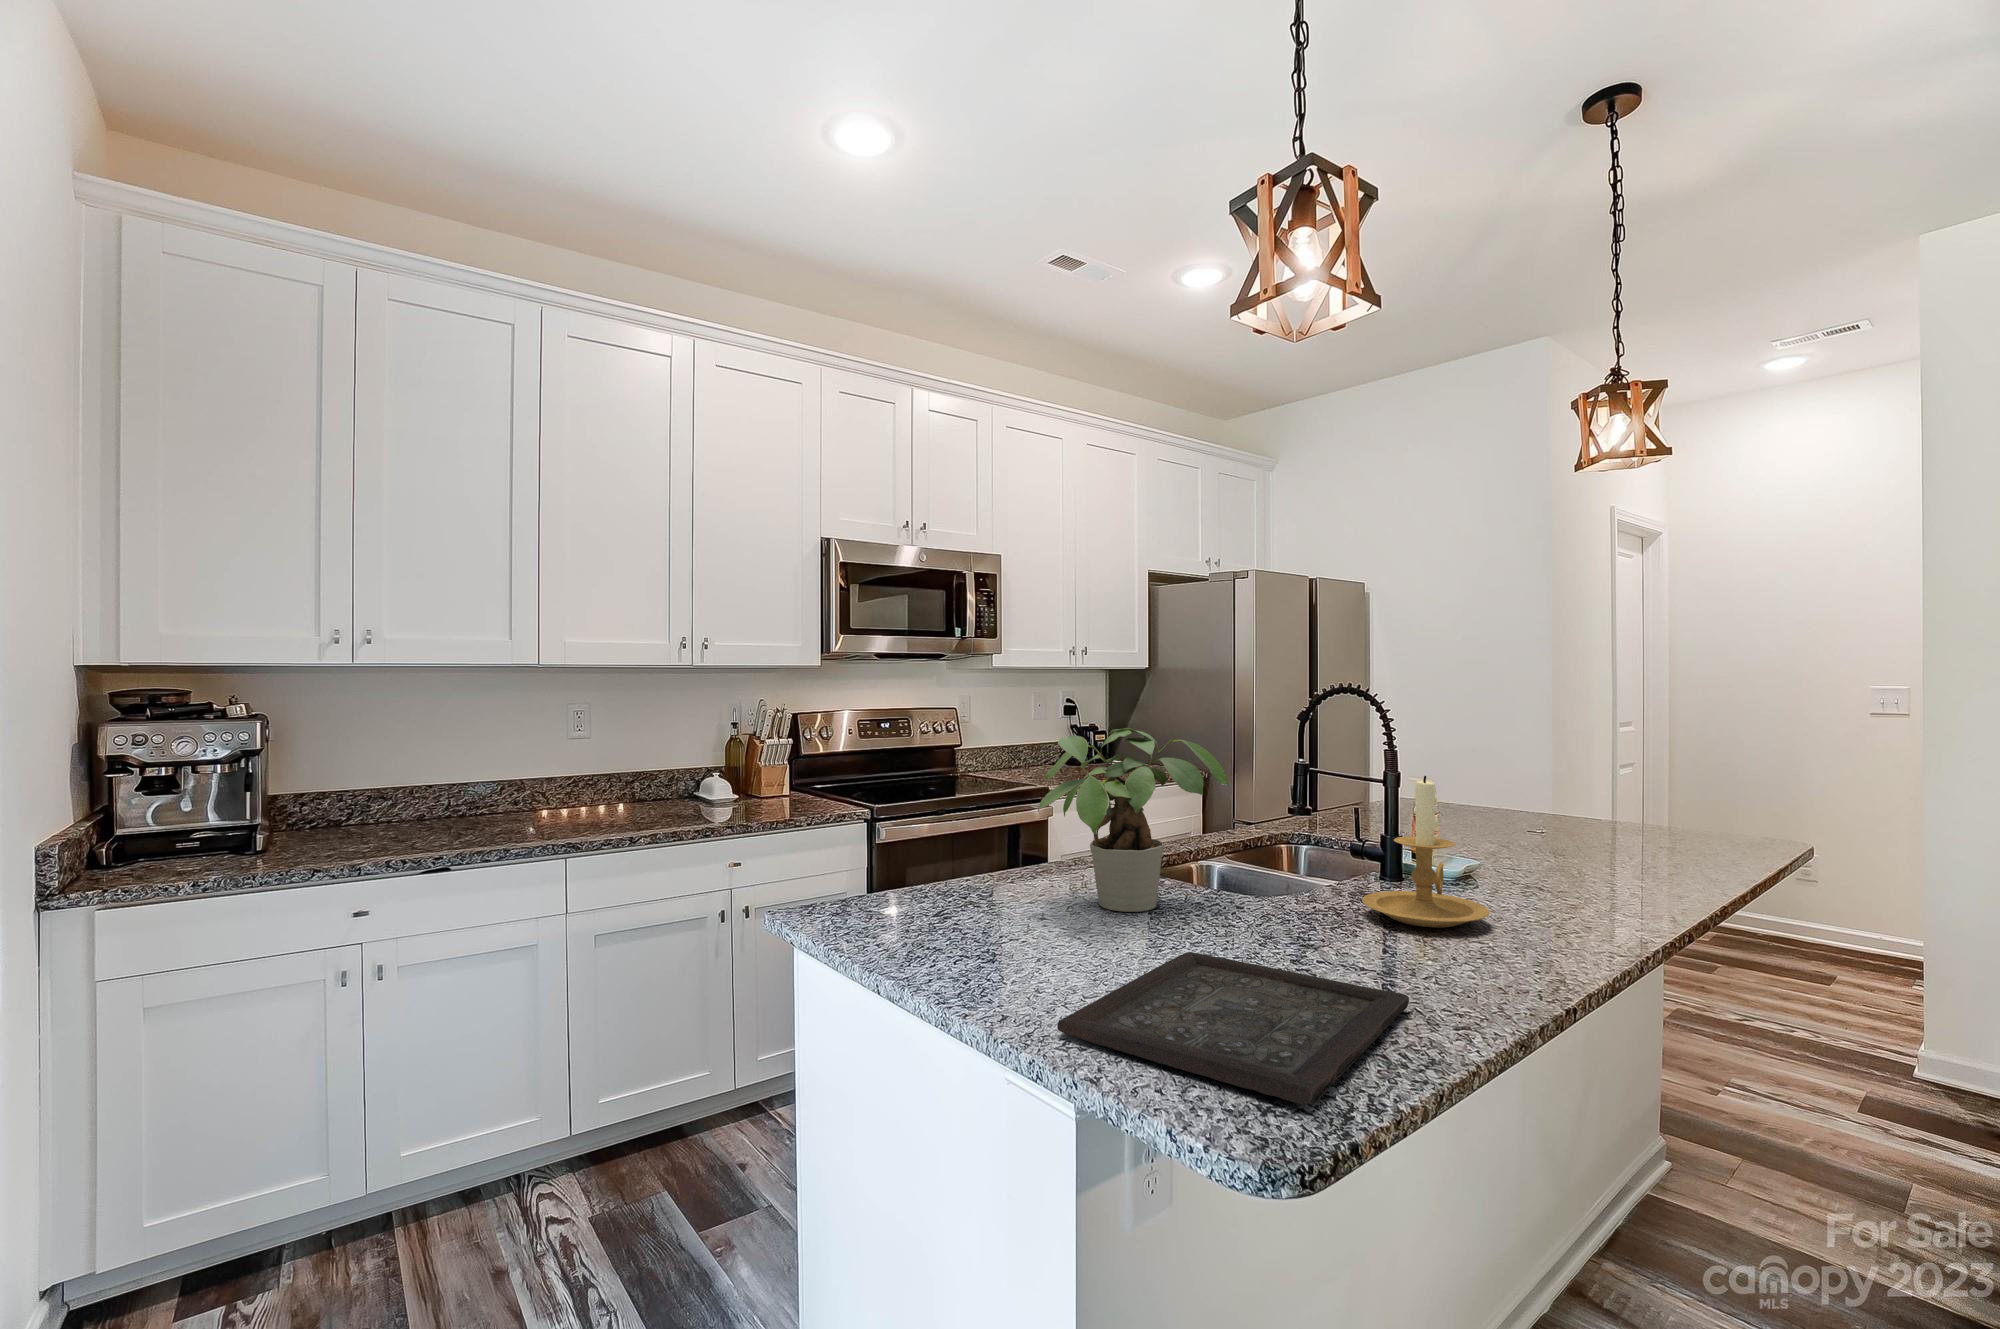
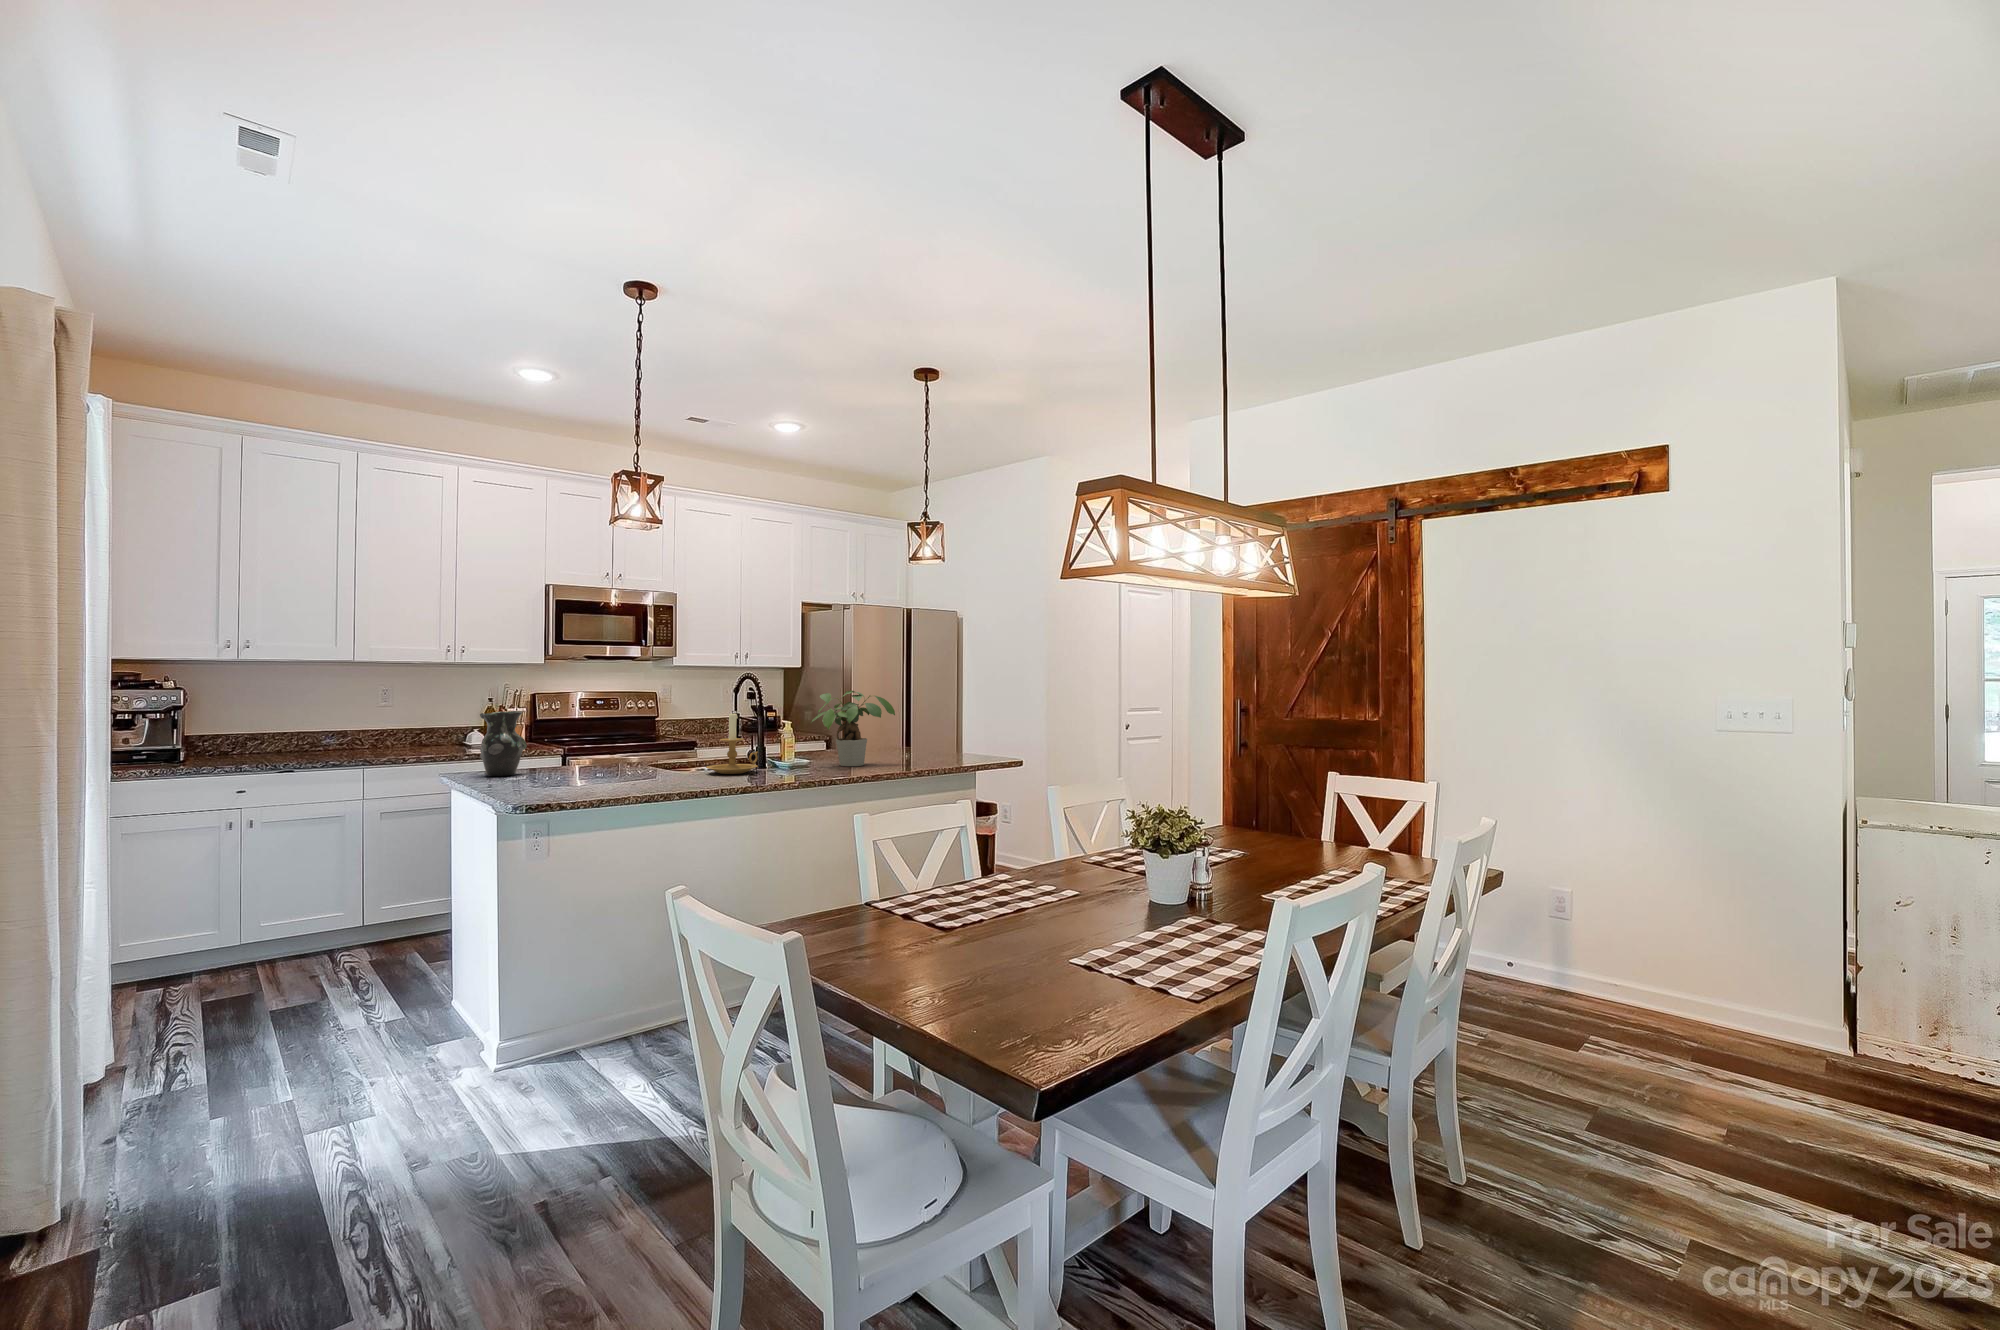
potted plant: present [1038,728,1229,912] -> present [812,690,895,766]
vase: none [869,775,960,930] -> present [480,711,527,776]
tray: present [1057,952,1409,1104] -> none [503,777,648,797]

